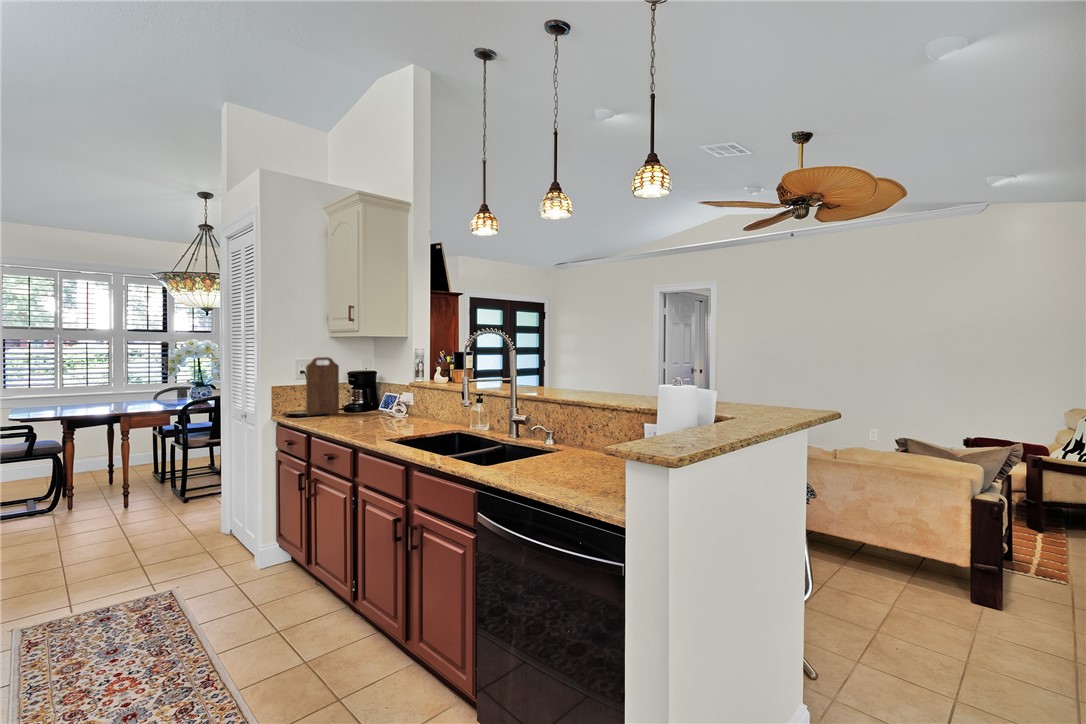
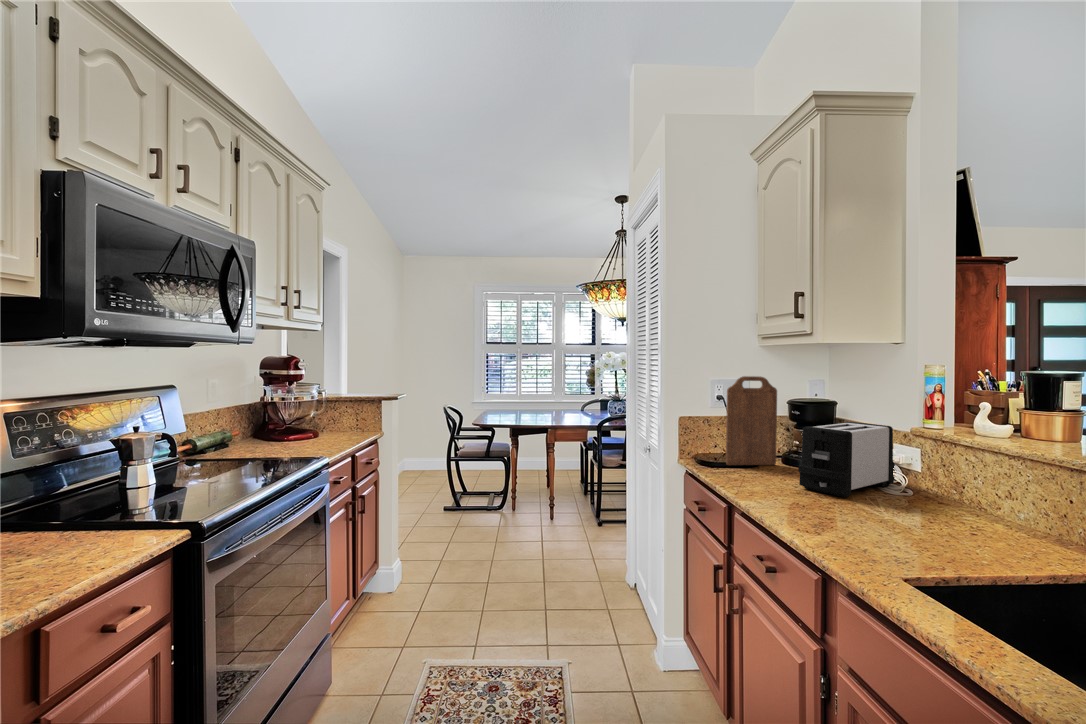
toaster: none [349,382,401,421] -> present [799,422,895,497]

